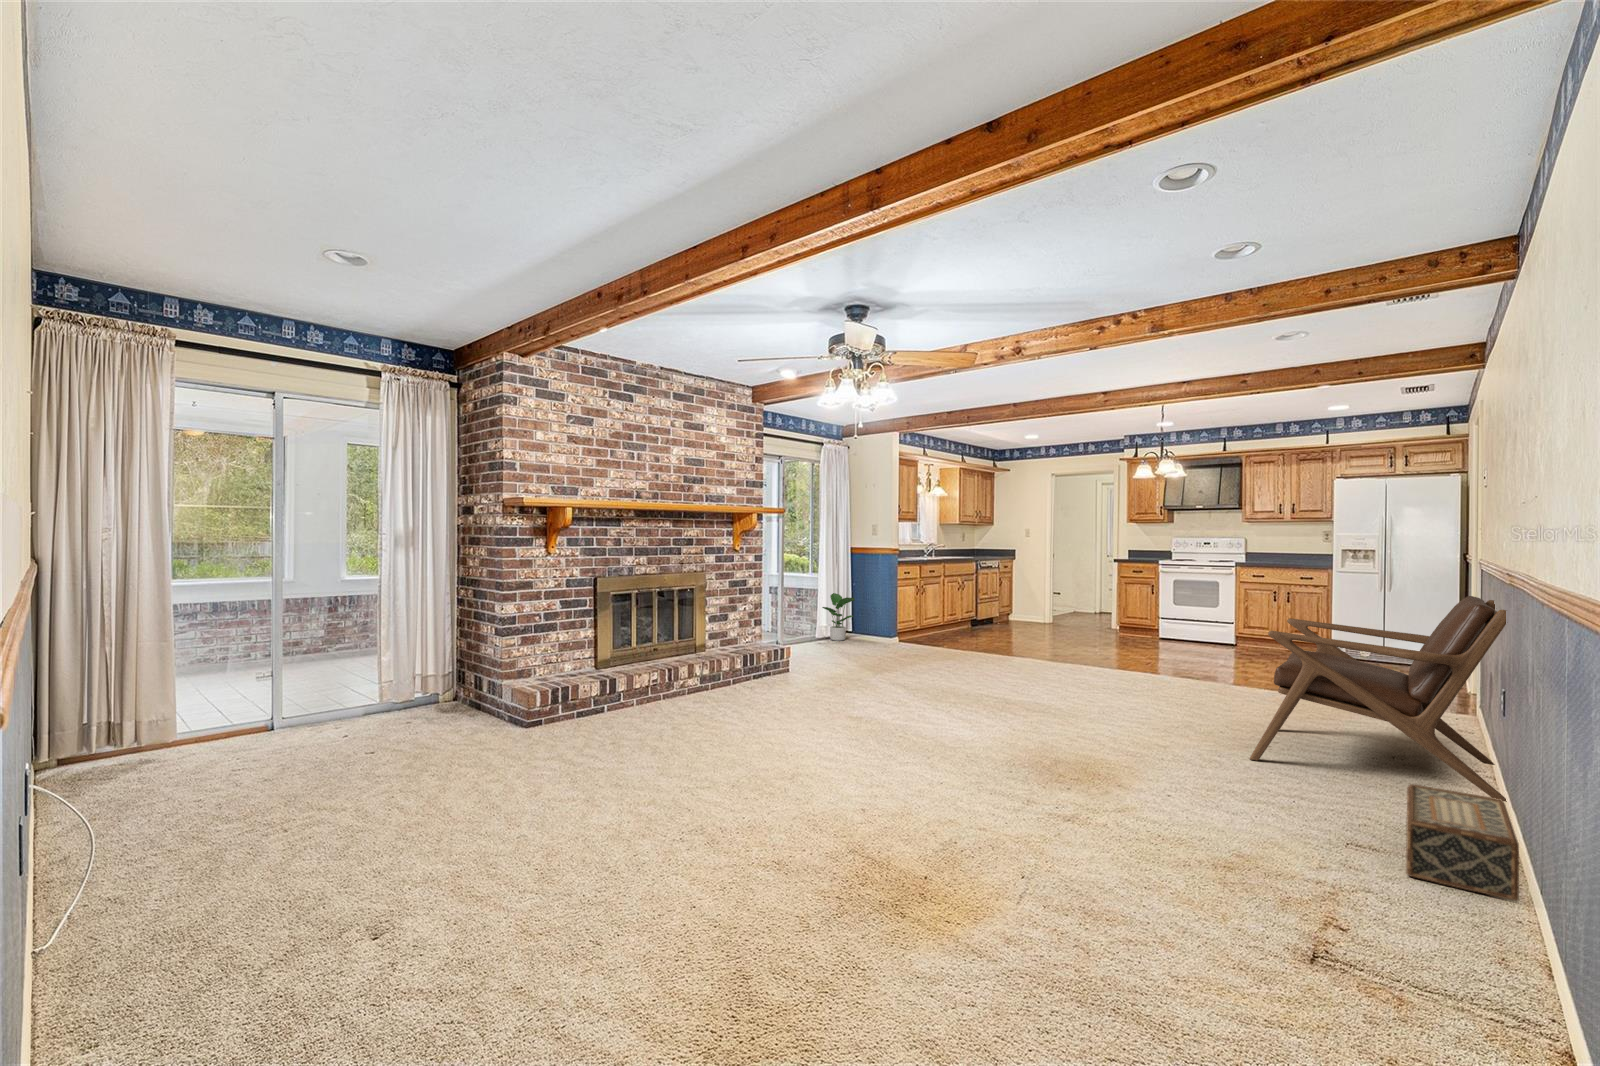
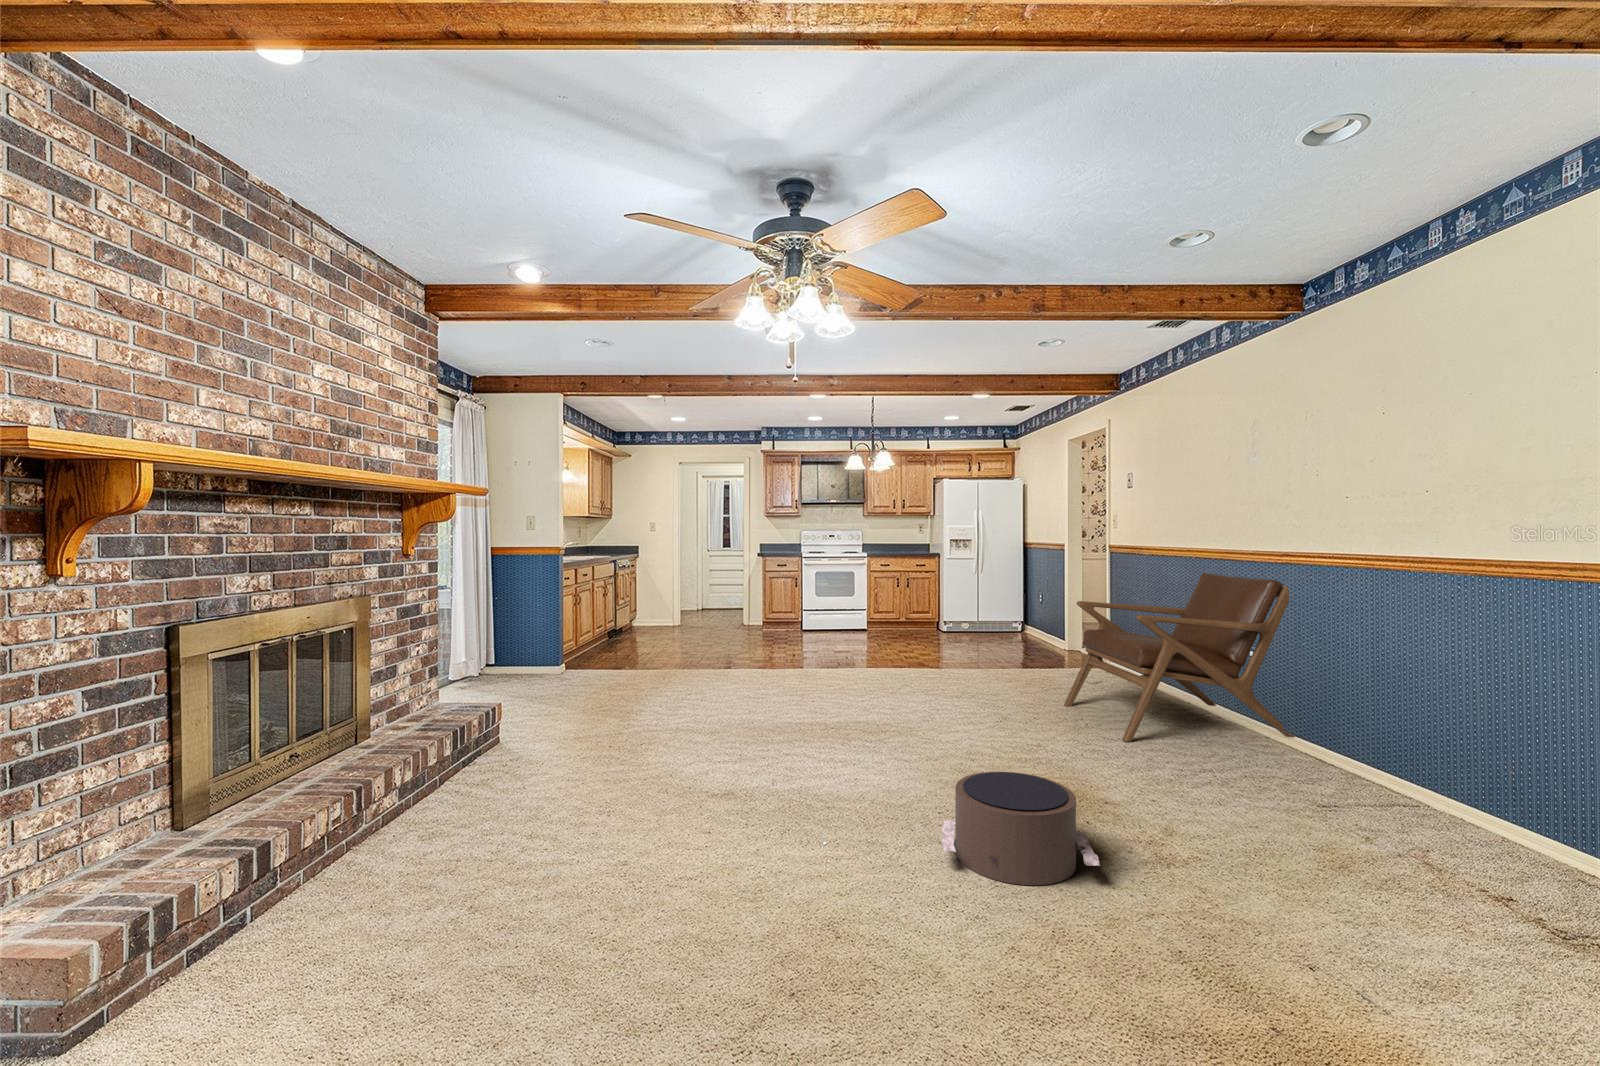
potted plant: present [822,593,855,641] -> none [470,609,519,675]
pouf: none [893,720,1005,792] -> present [942,772,1099,885]
woven basket: present [1406,784,1519,901] -> none [1340,742,1515,834]

